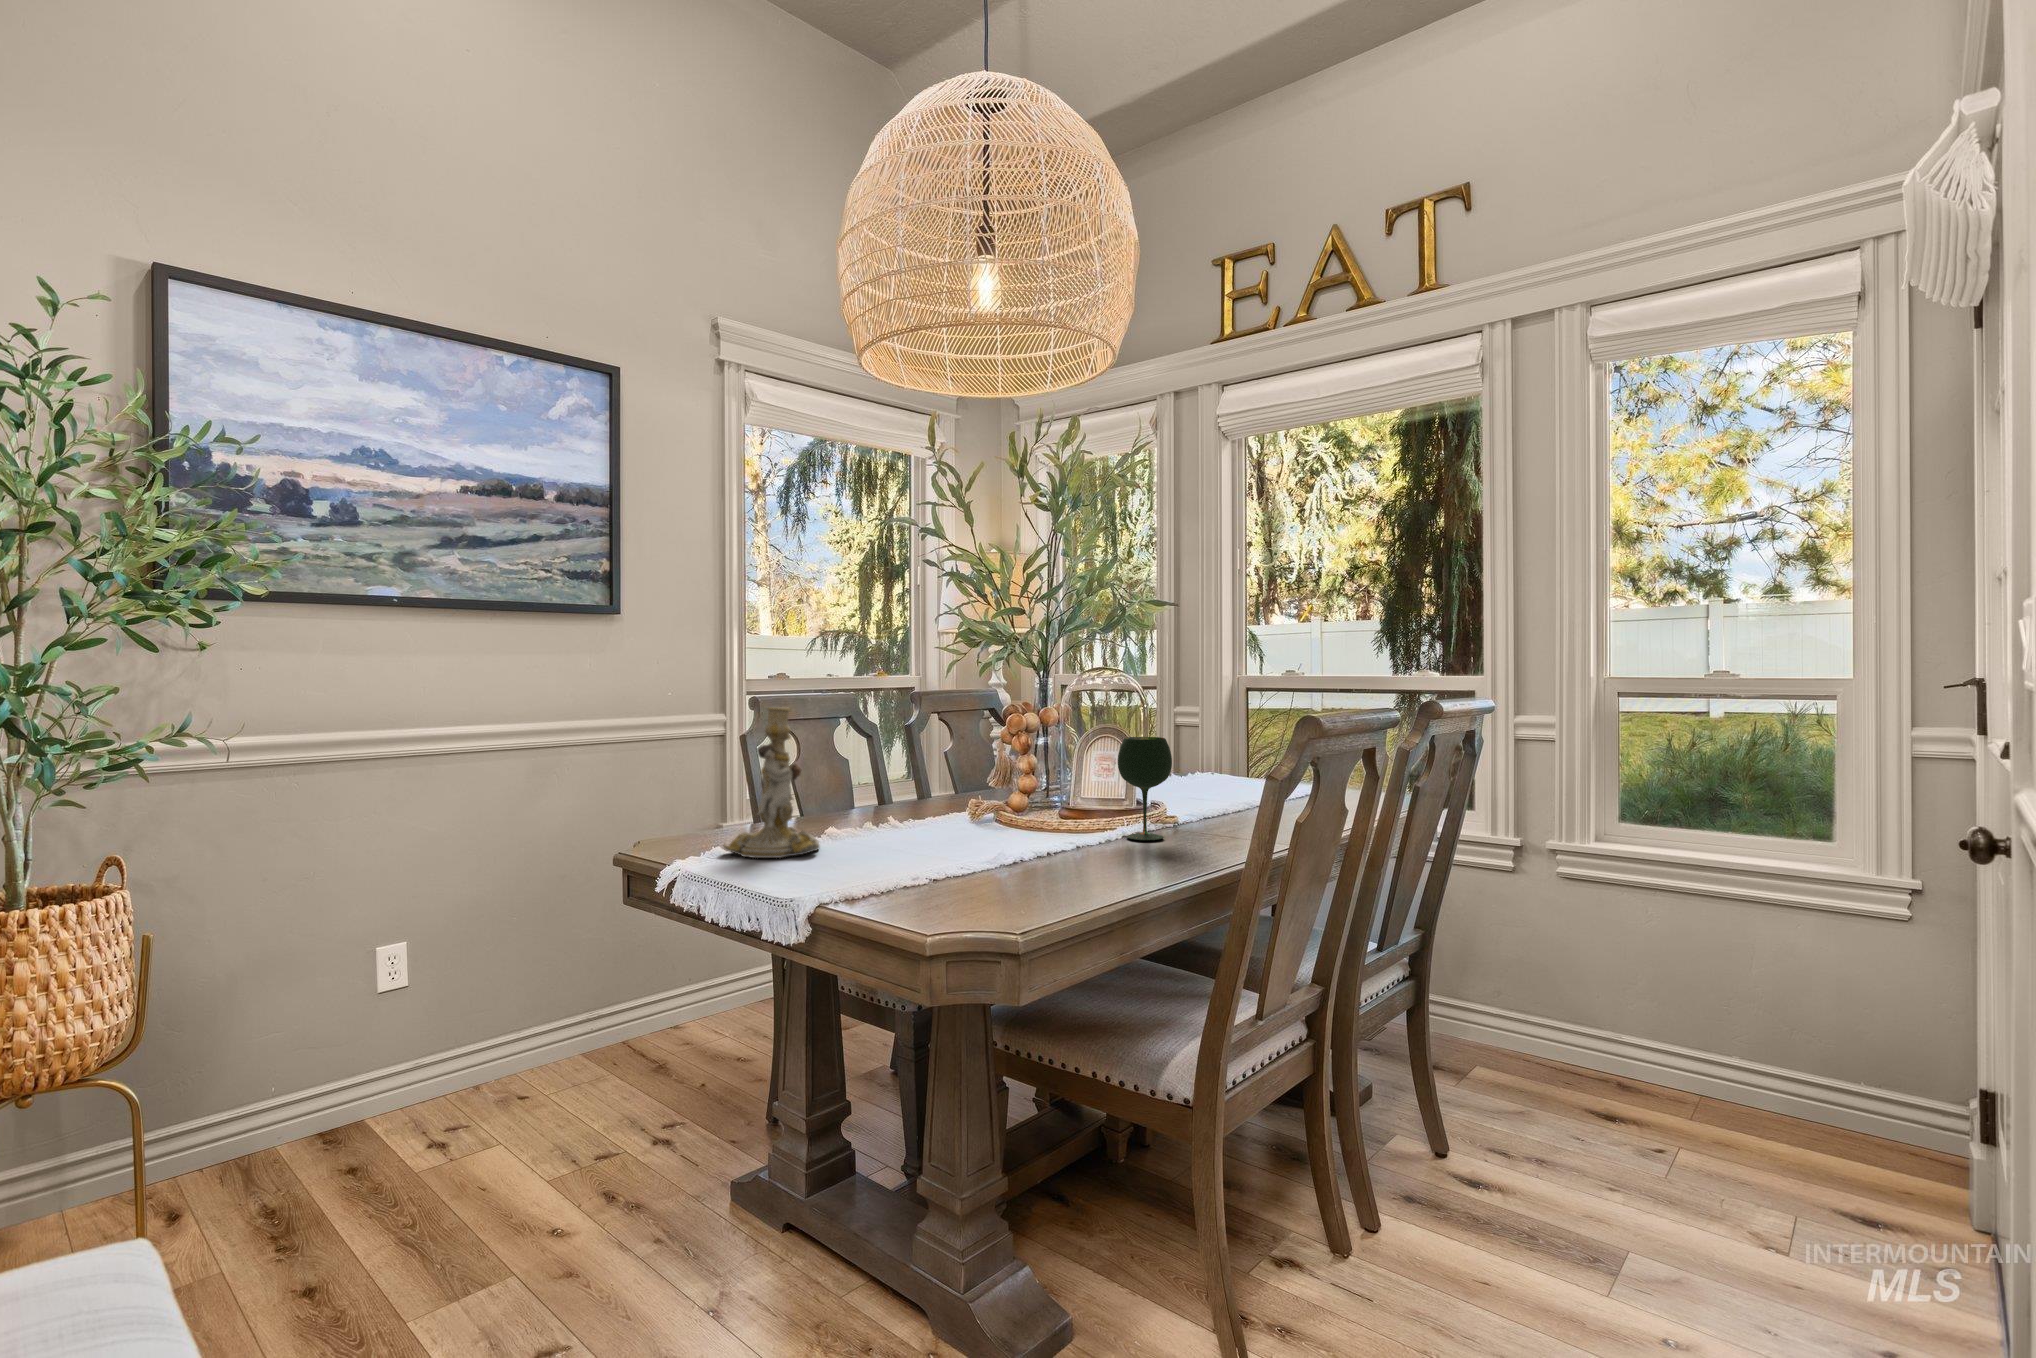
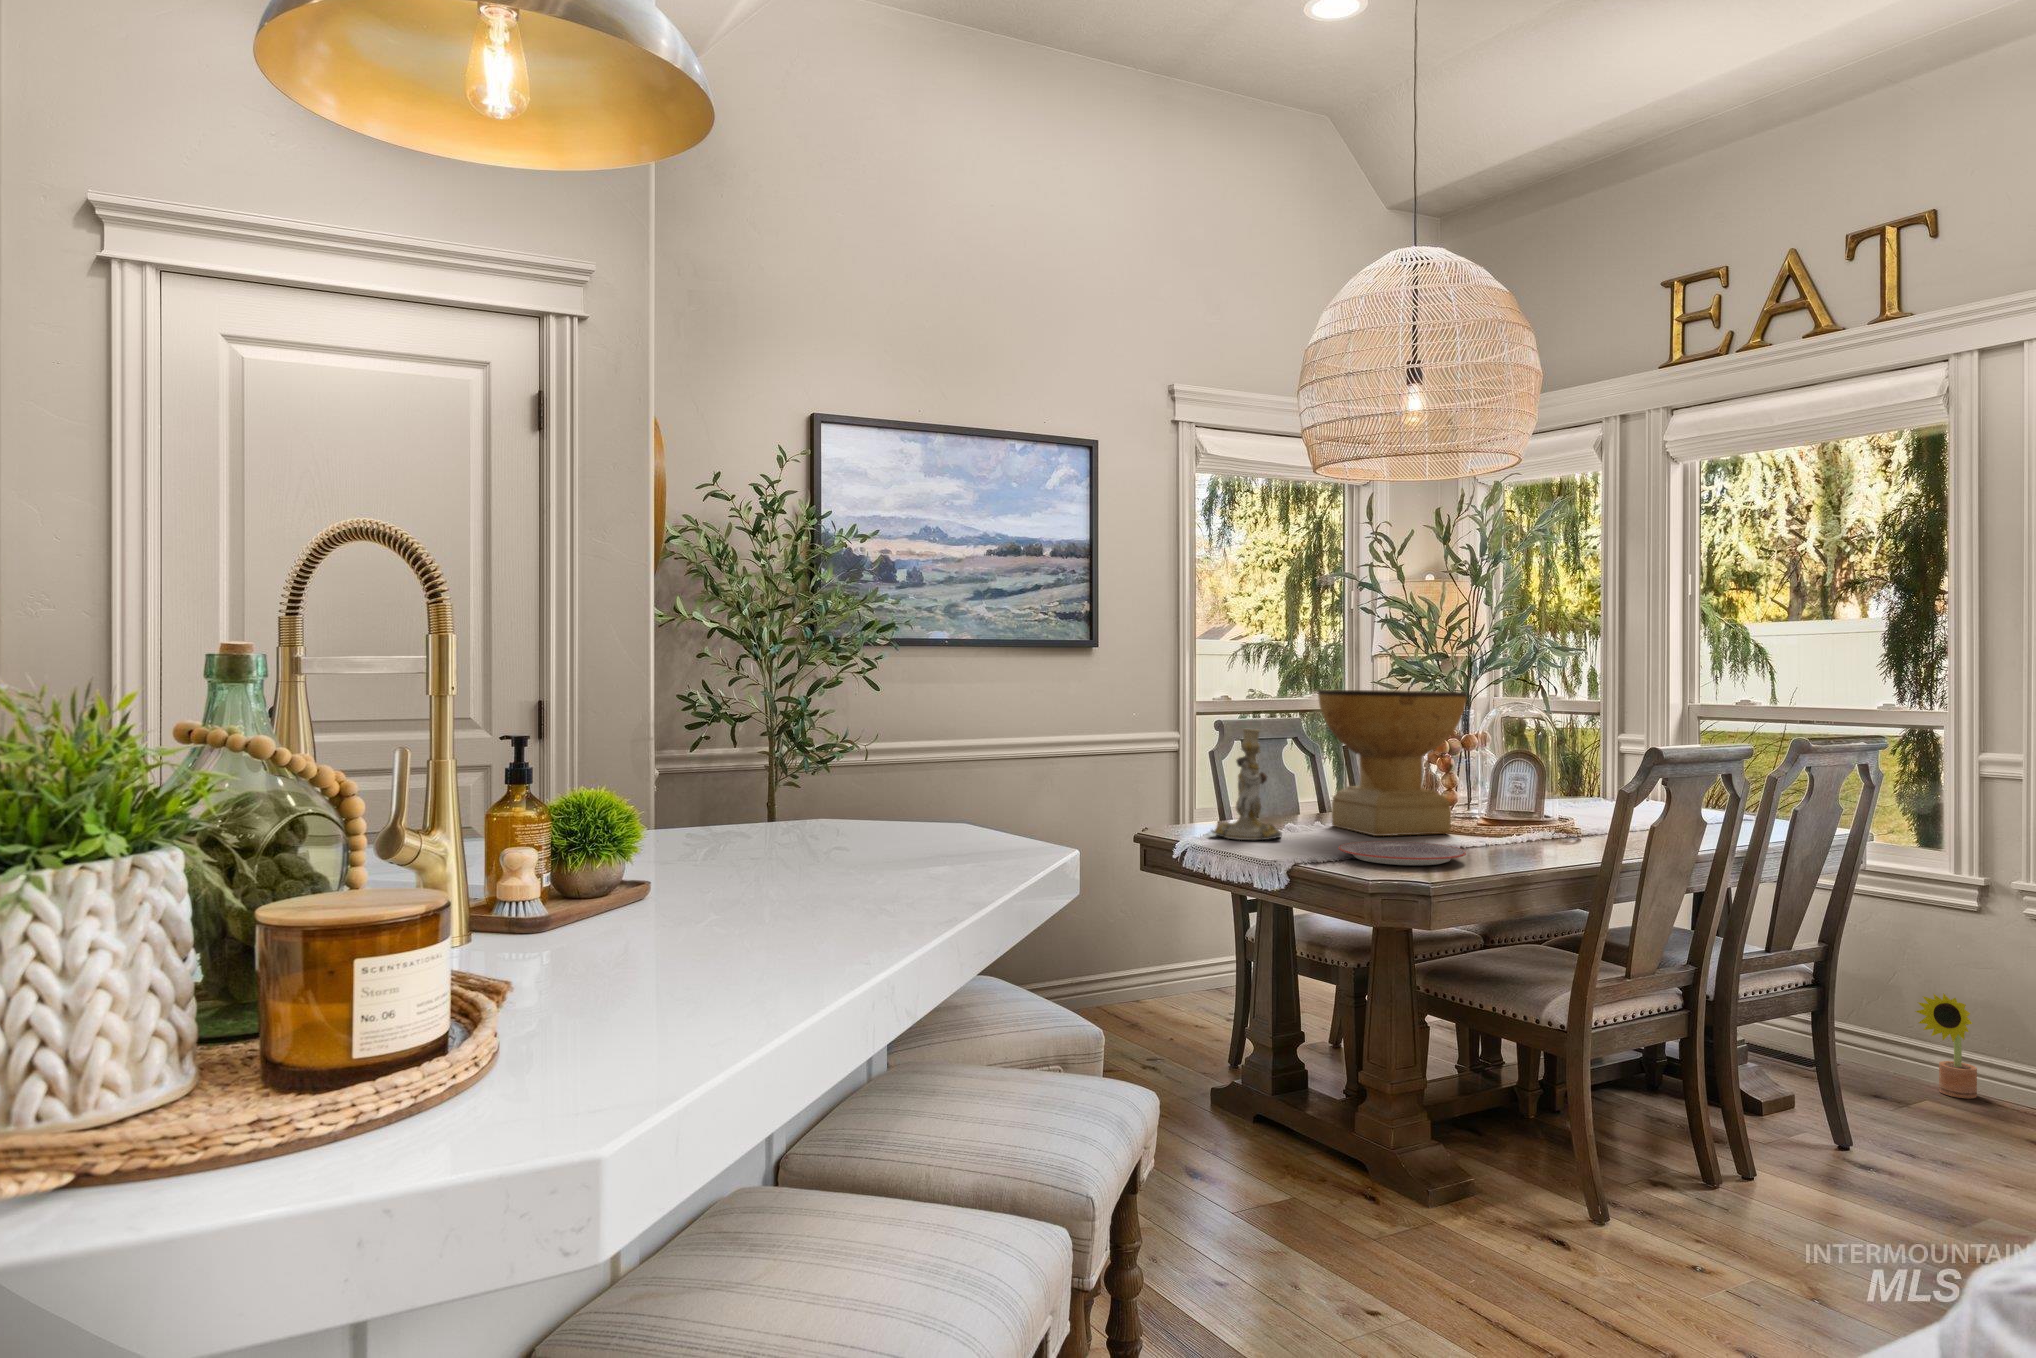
decorative bowl: none [870,655,1045,839] -> present [1318,690,1467,836]
wine glass: present [1118,737,1172,841] -> none [1528,760,1577,845]
plate: none [887,851,1054,892] -> present [1338,841,1466,865]
decorative plant: none [1466,957,1521,1060] -> present [1915,993,1977,1098]

